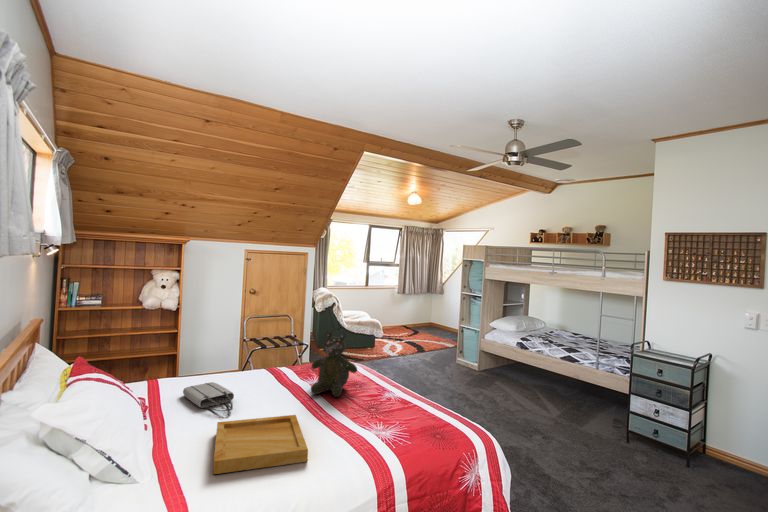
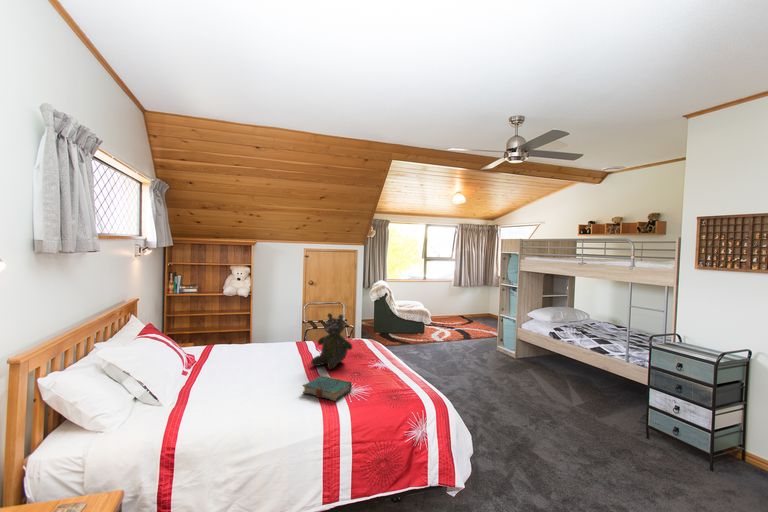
tote bag: present [183,382,234,411] -> none [217,352,250,374]
book: none [326,405,379,434] -> present [303,375,352,401]
tray: present [213,415,308,474] -> none [192,380,281,419]

